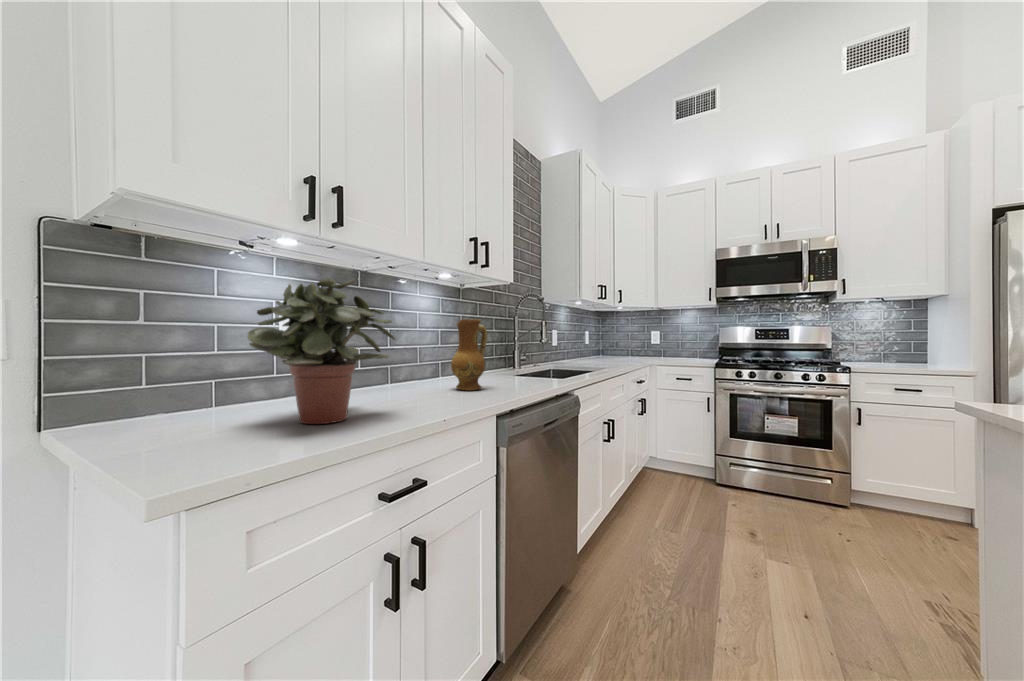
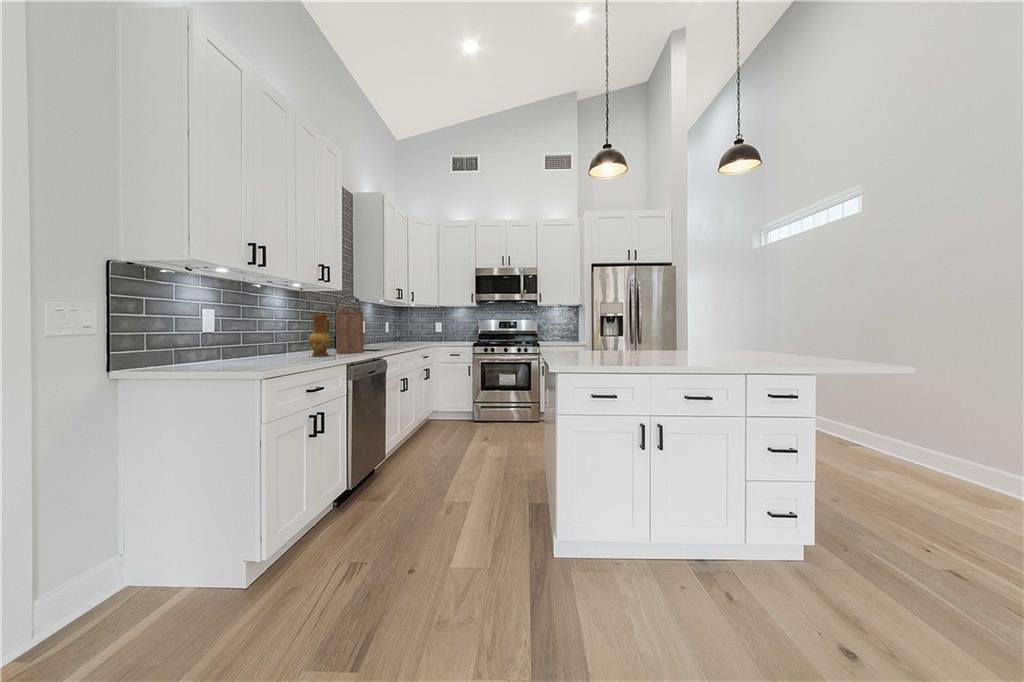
potted plant: present [248,278,396,424] -> none [222,294,300,365]
cutting board: none [499,306,542,384] -> present [336,306,364,354]

